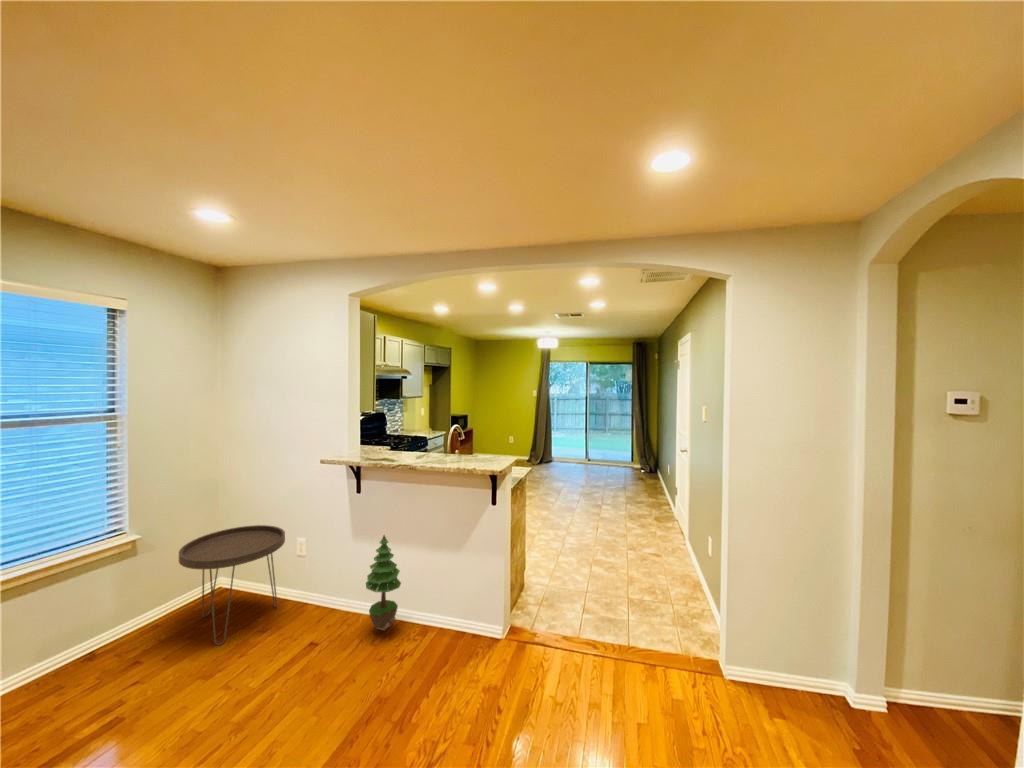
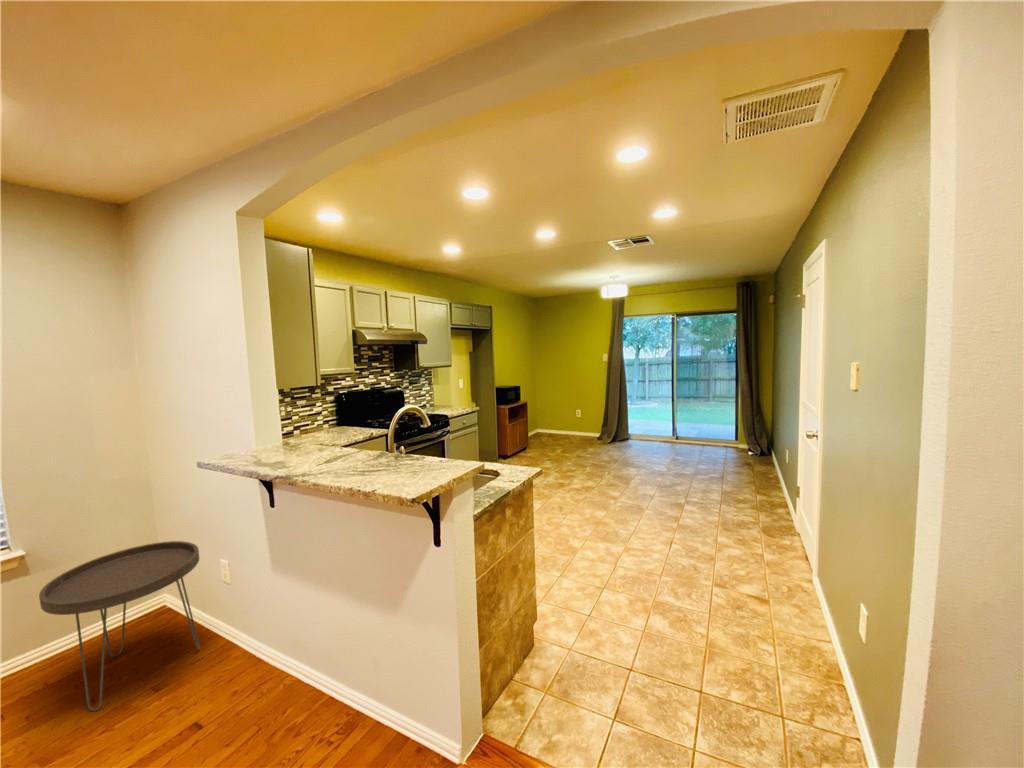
potted tree: present [366,535,401,631] -> none [265,576,323,717]

